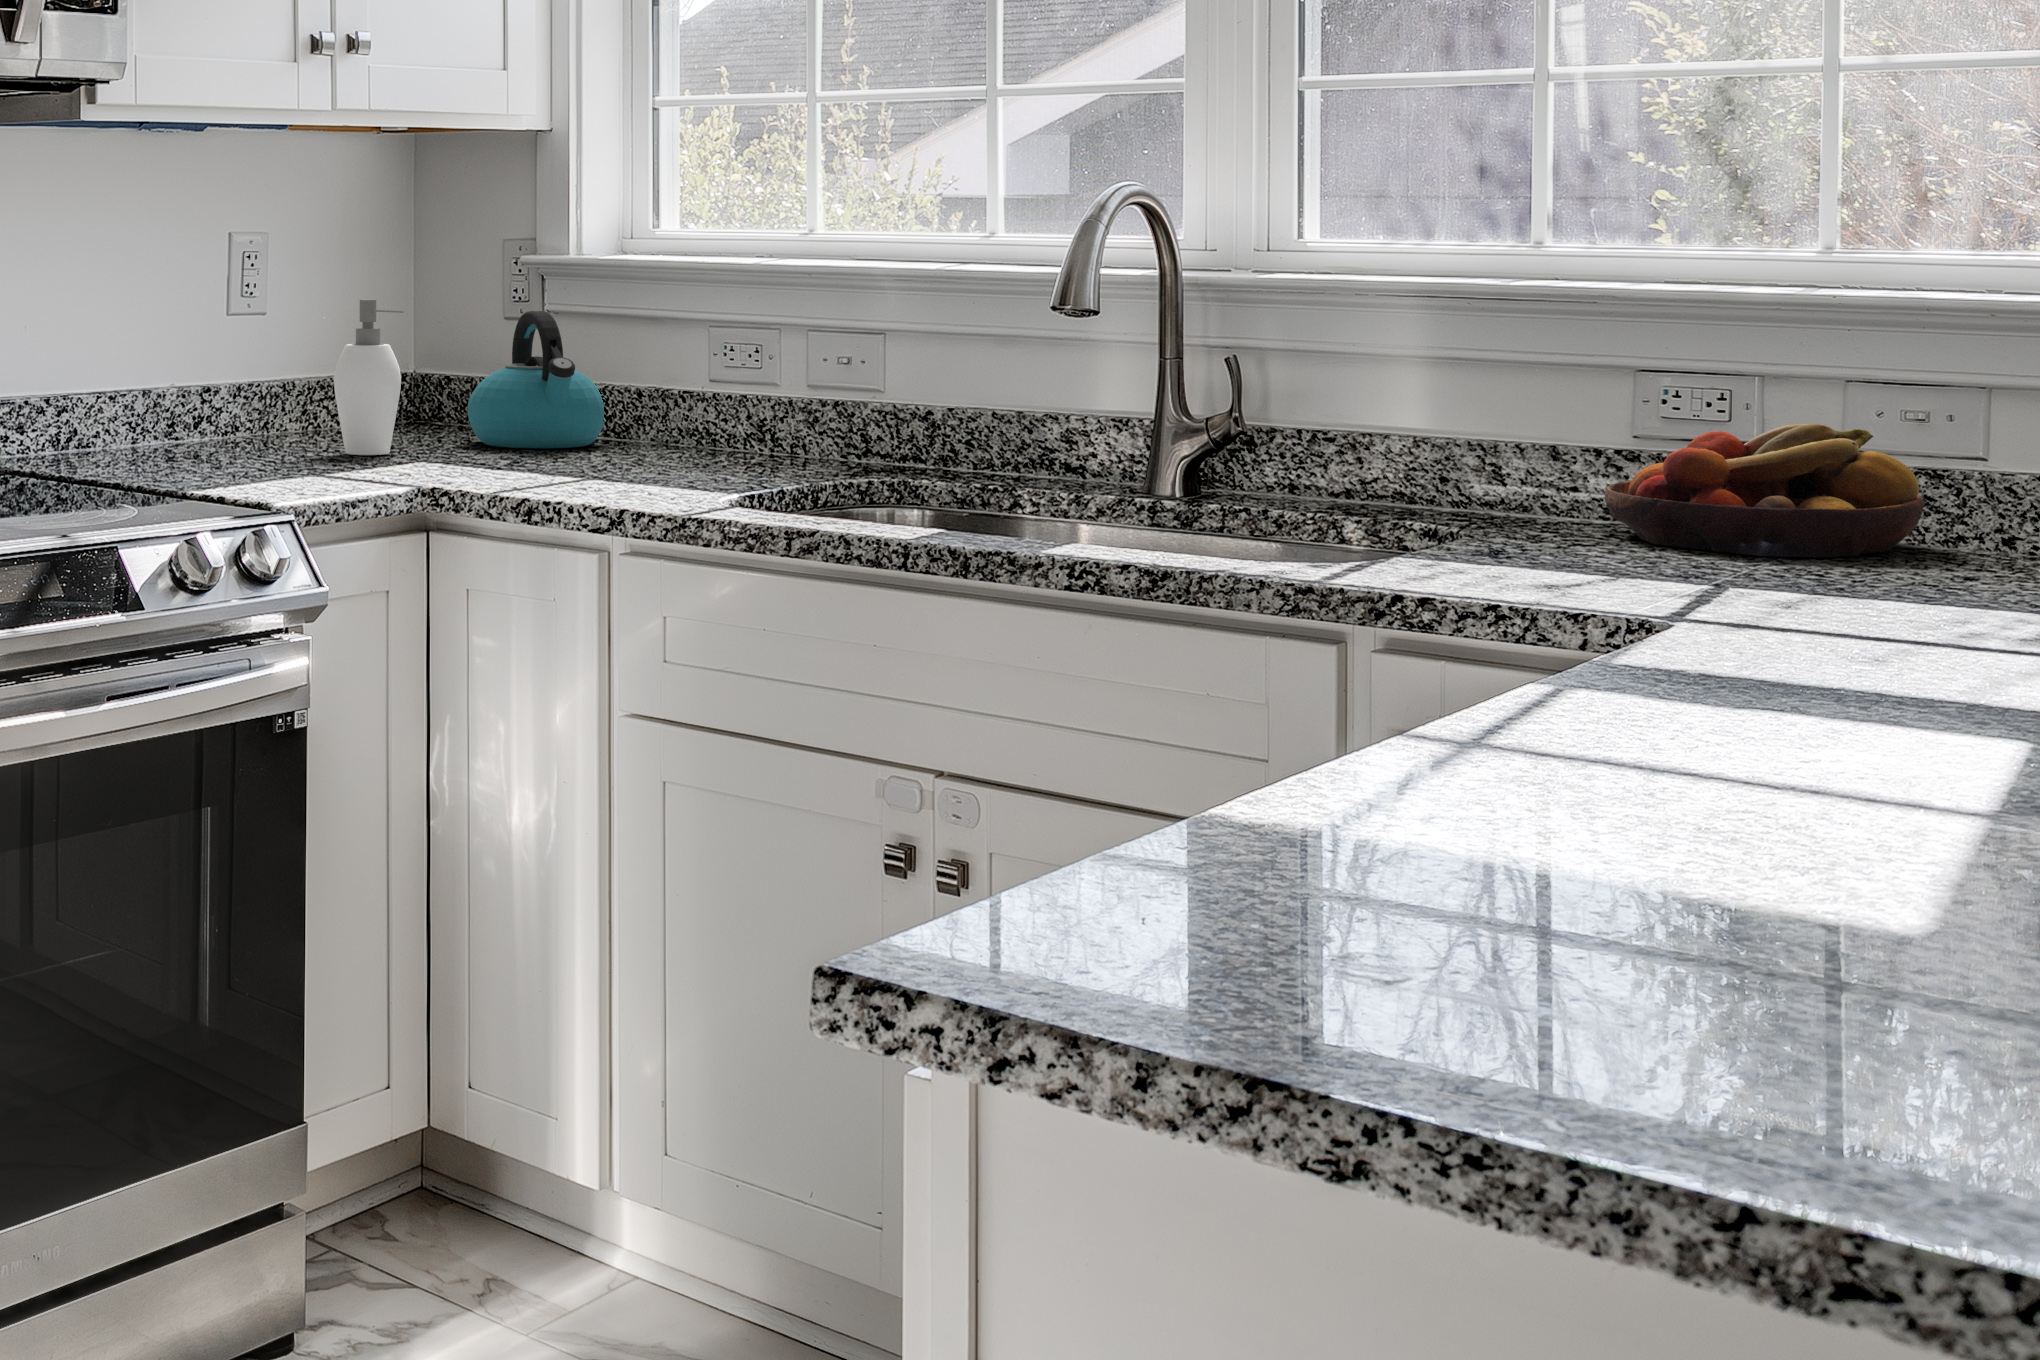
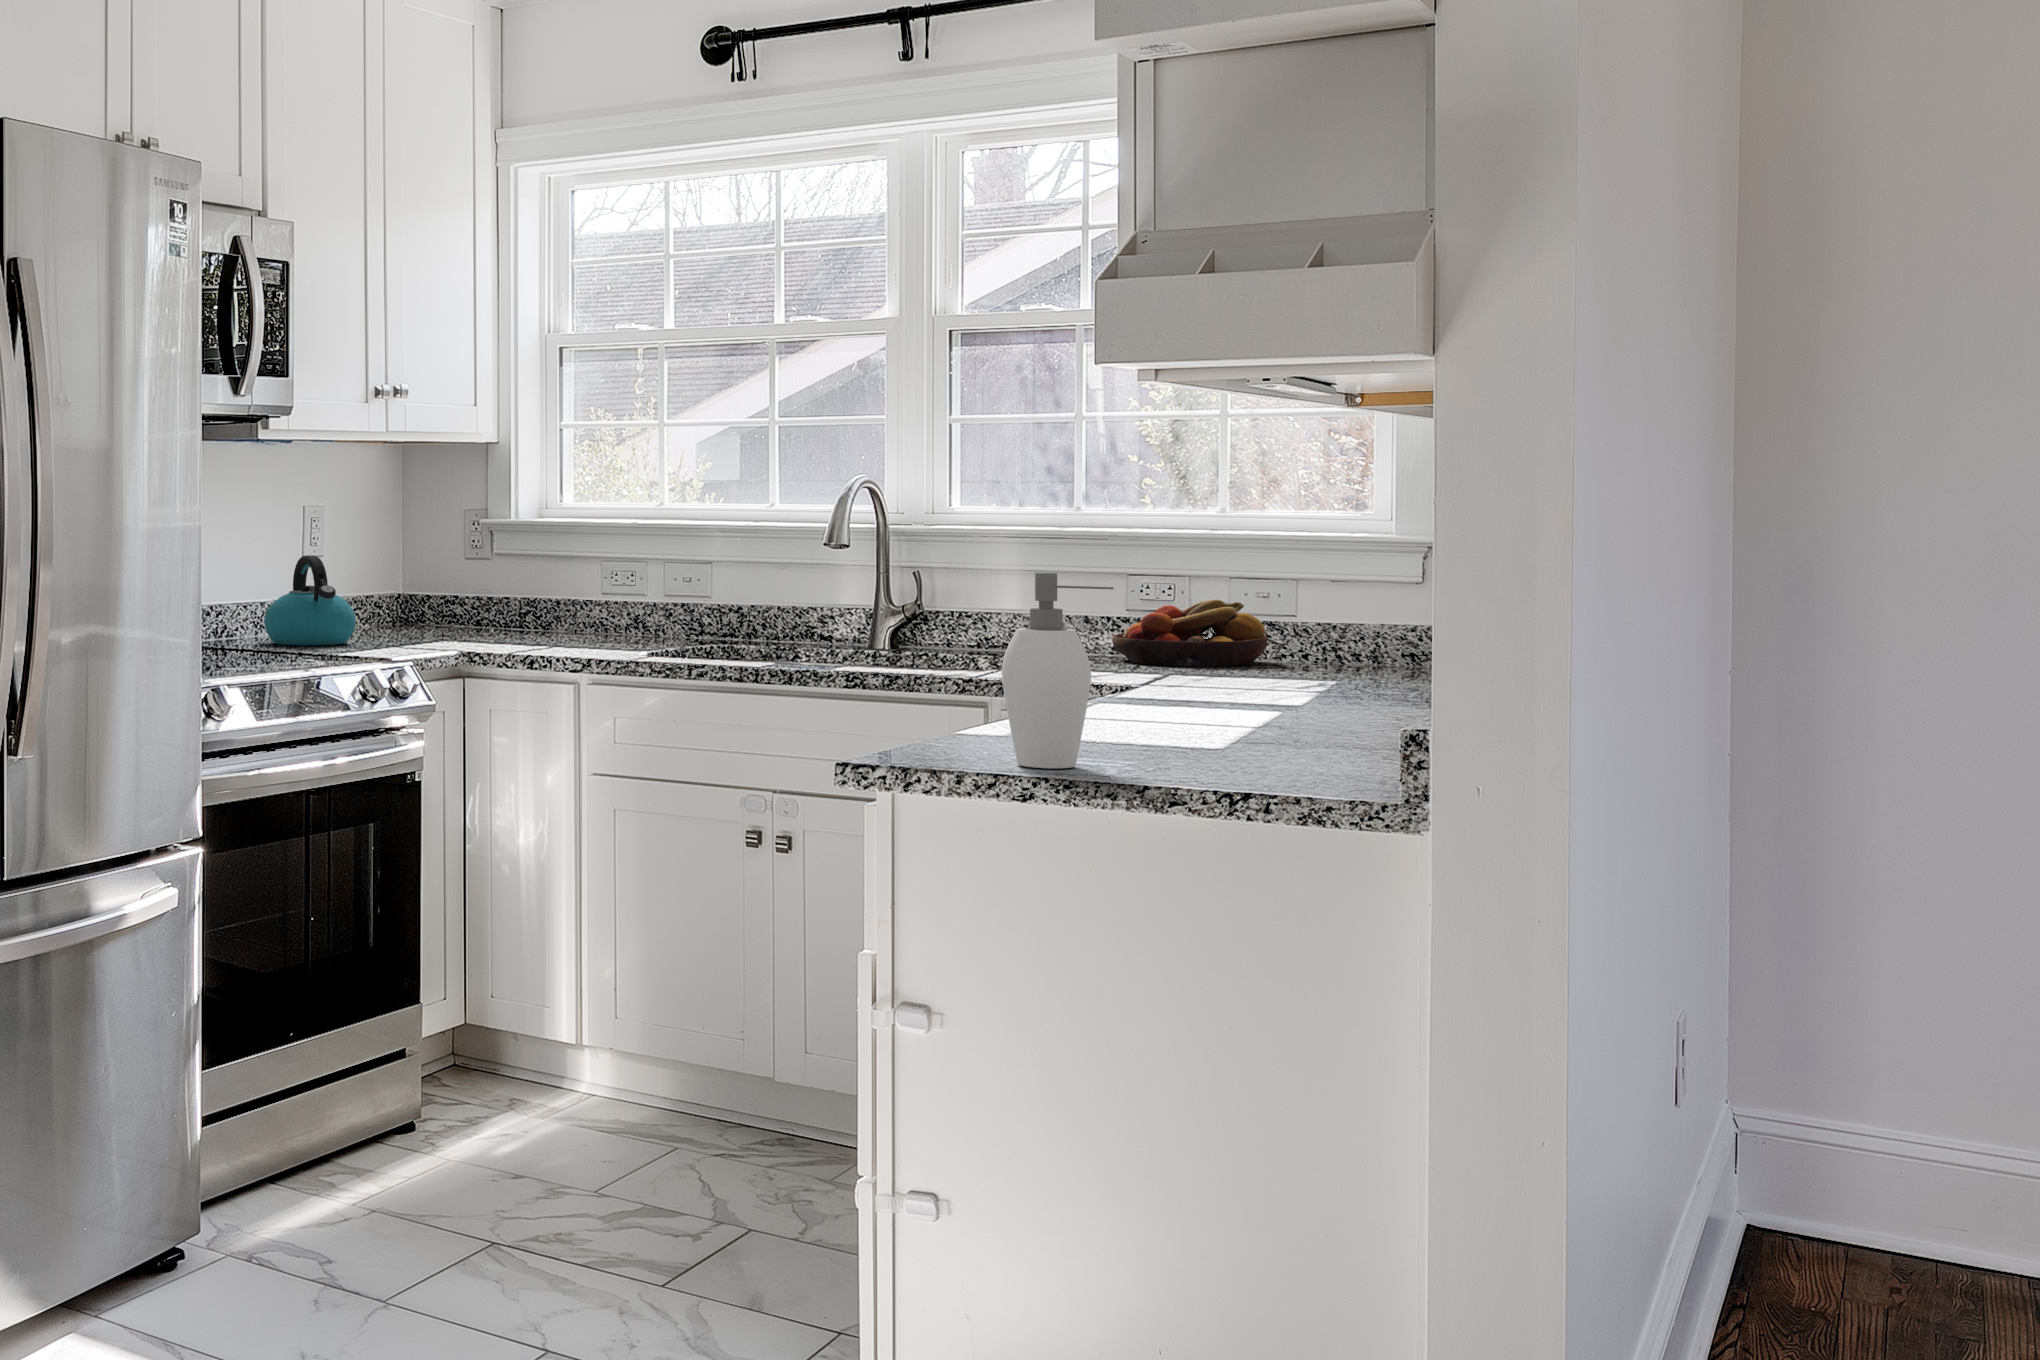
soap dispenser: present [334,299,403,455] -> present [1002,573,1114,768]
kettle: present [467,311,605,448] -> present [264,556,356,645]

